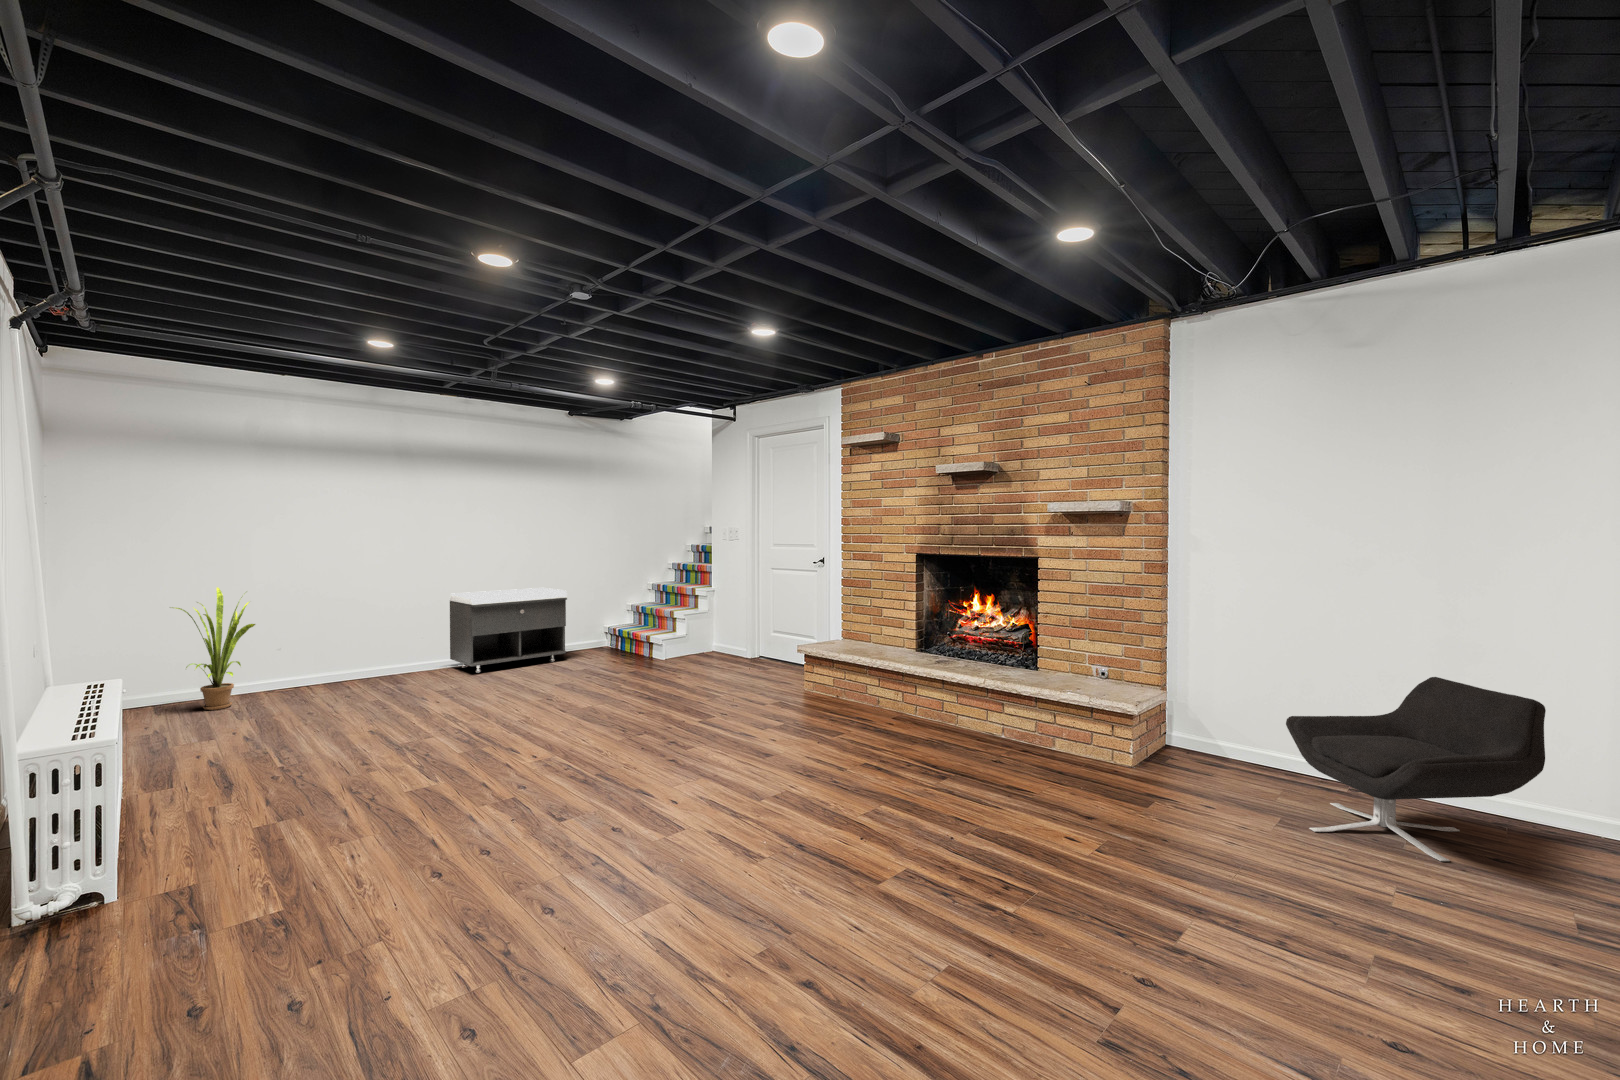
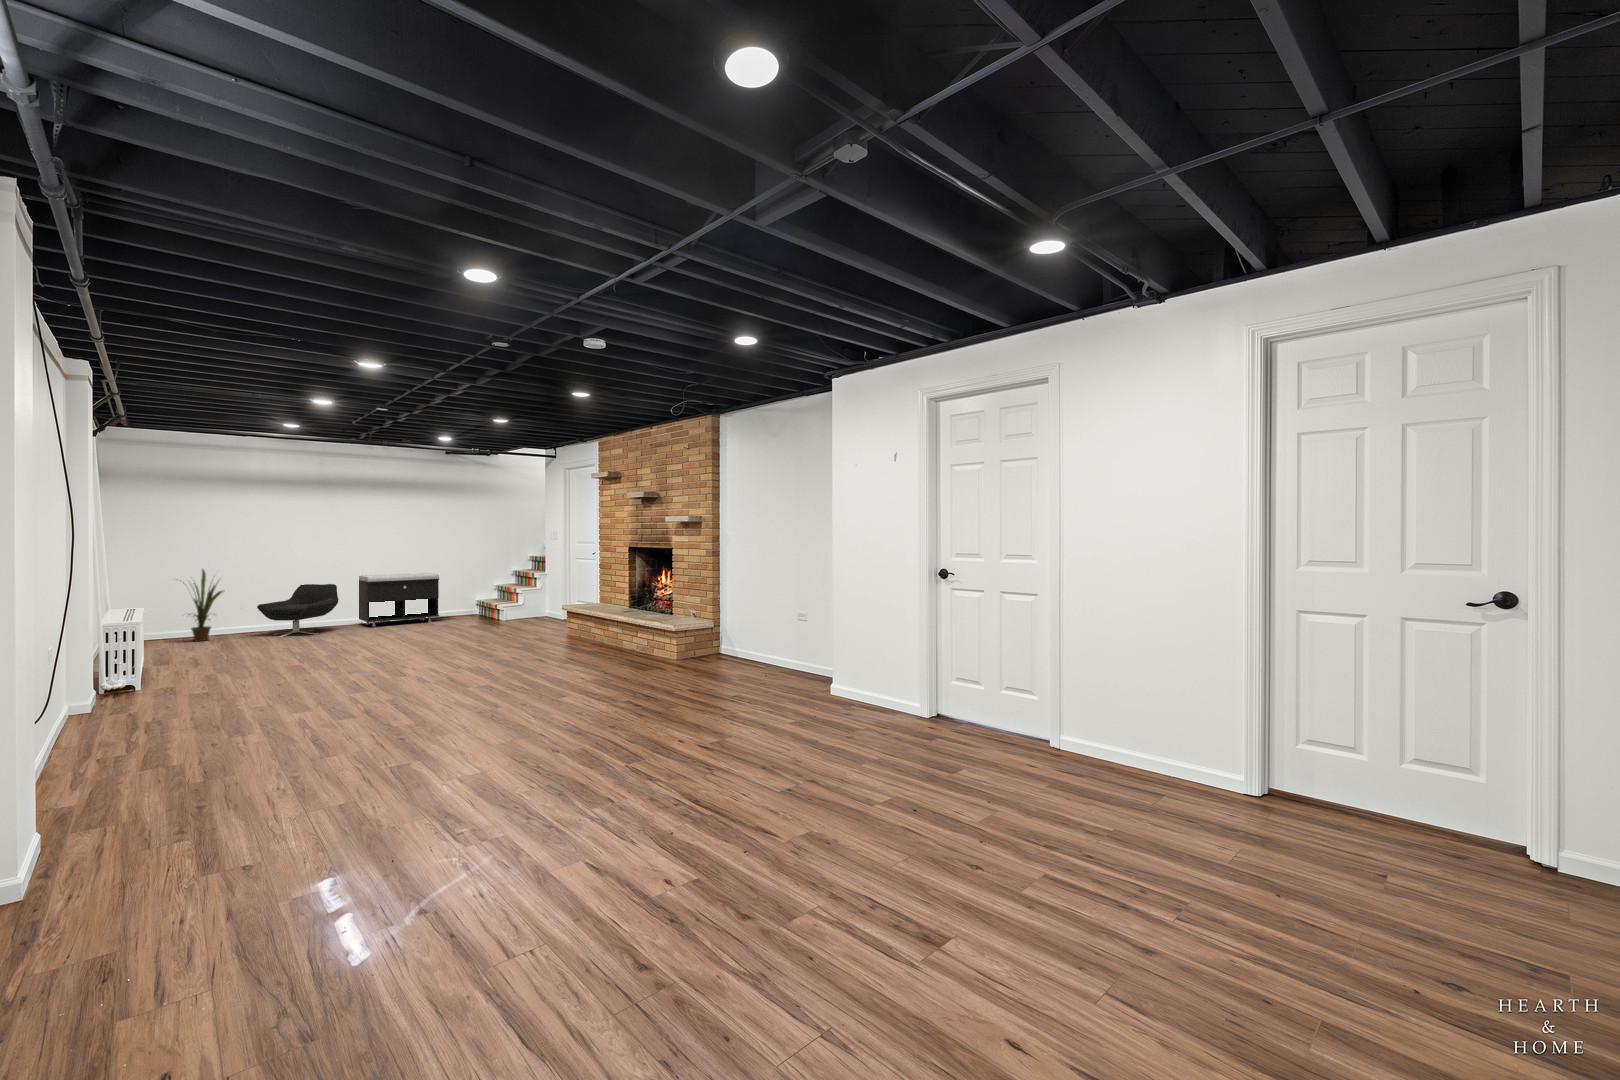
lounge chair: present [1286,677,1546,861] -> present [257,584,338,638]

